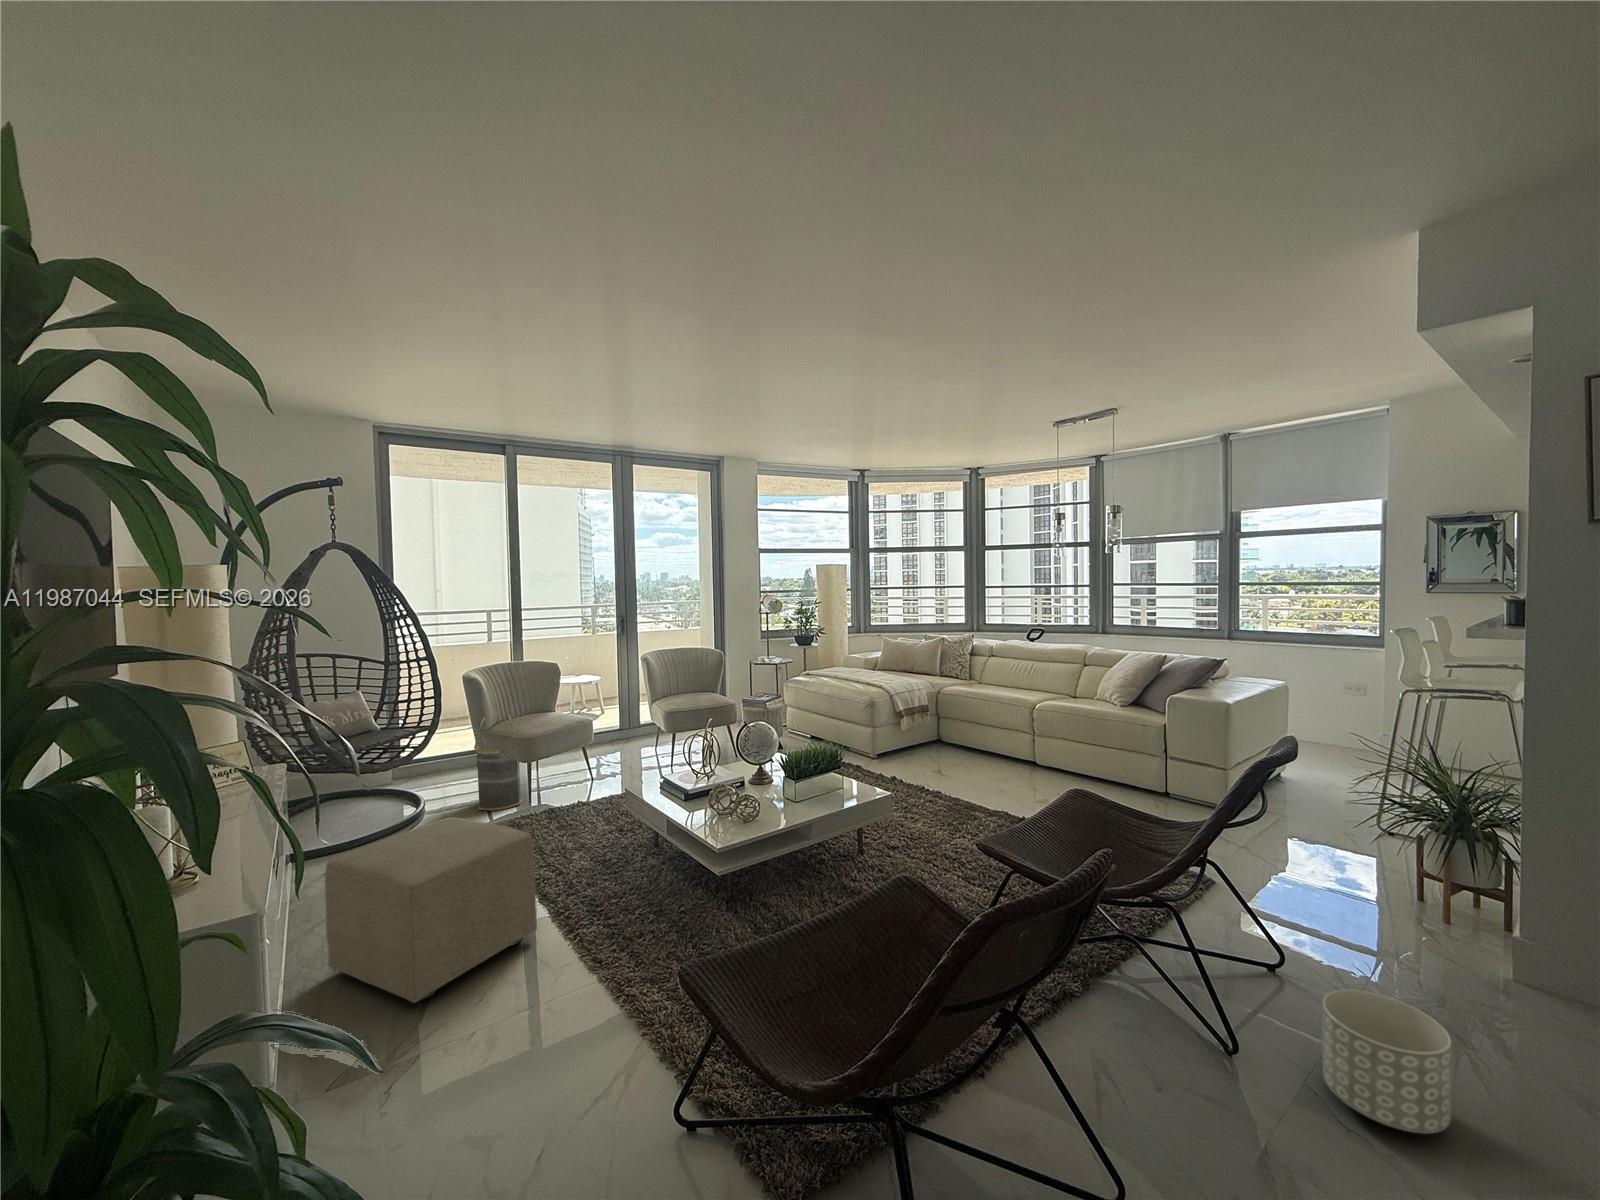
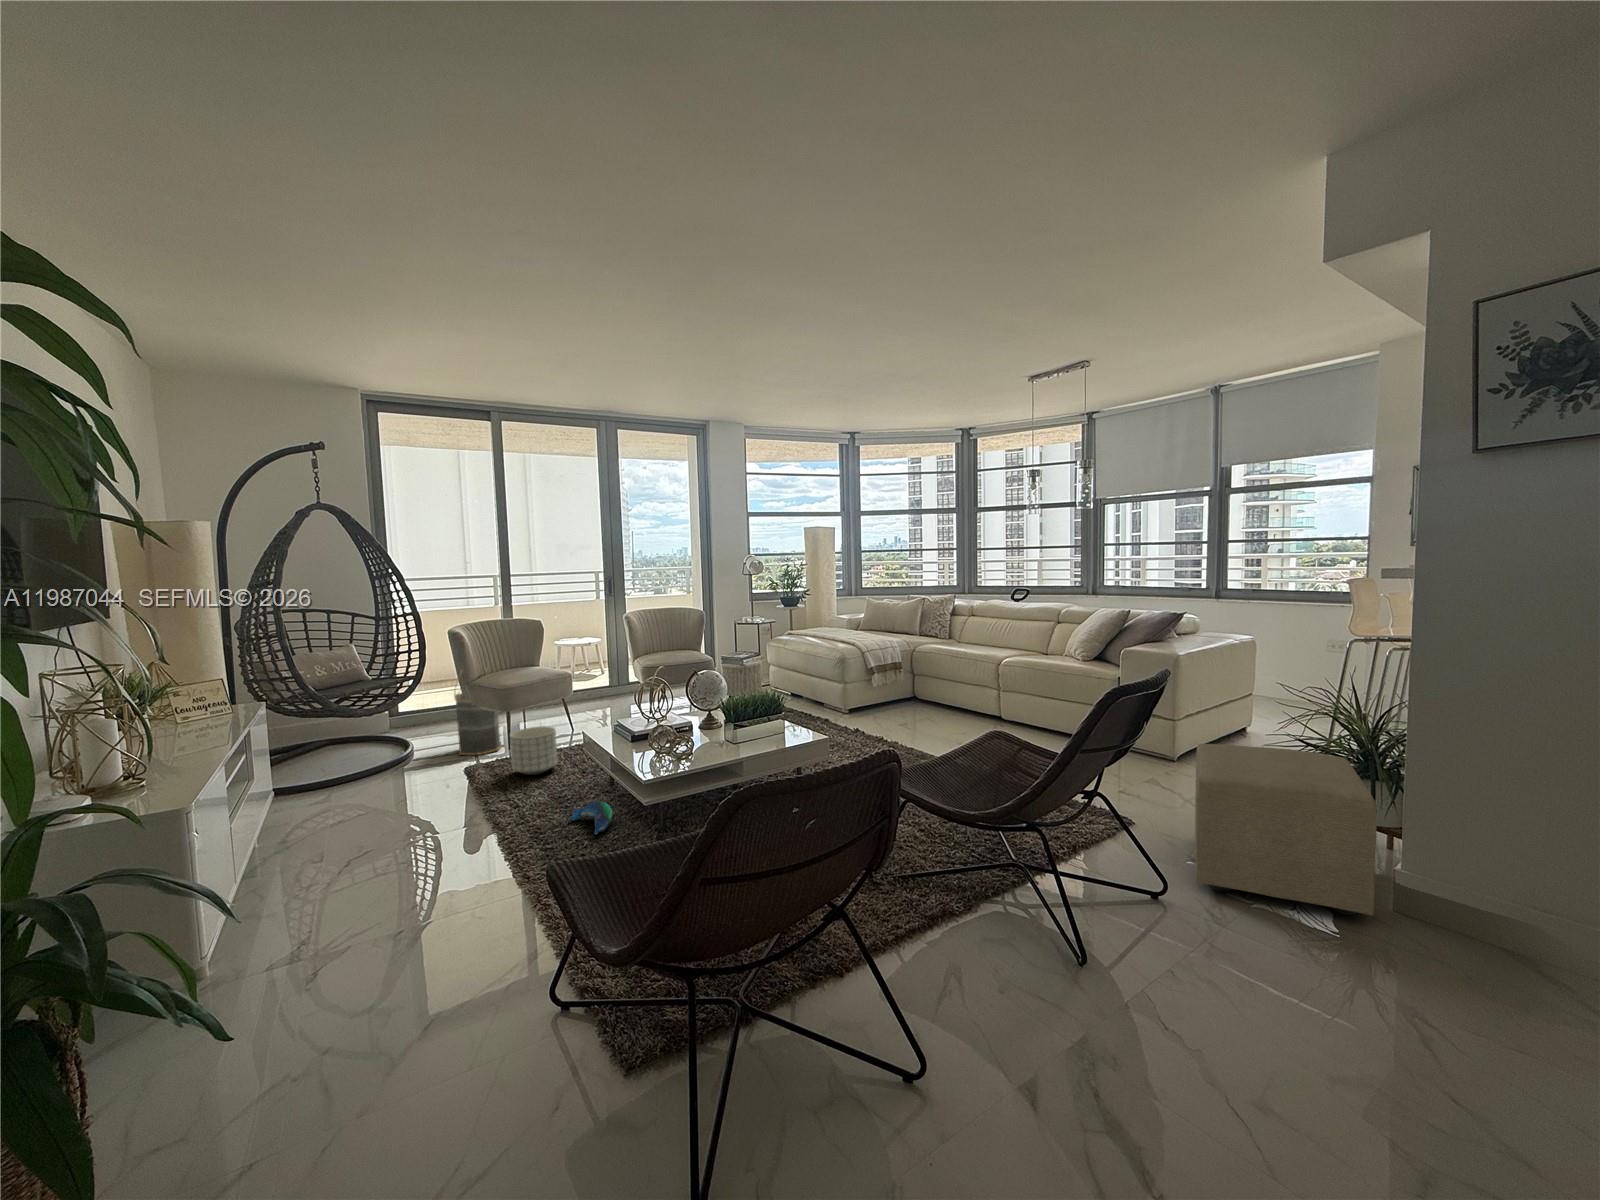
ottoman: present [325,817,537,1002] -> present [1195,744,1376,915]
plush toy: none [626,868,675,907] -> present [571,801,615,835]
planter: present [1323,990,1451,1134] -> present [510,726,558,775]

